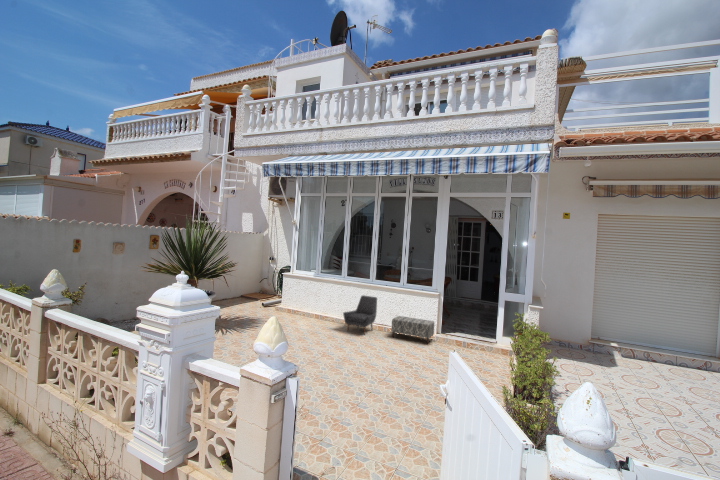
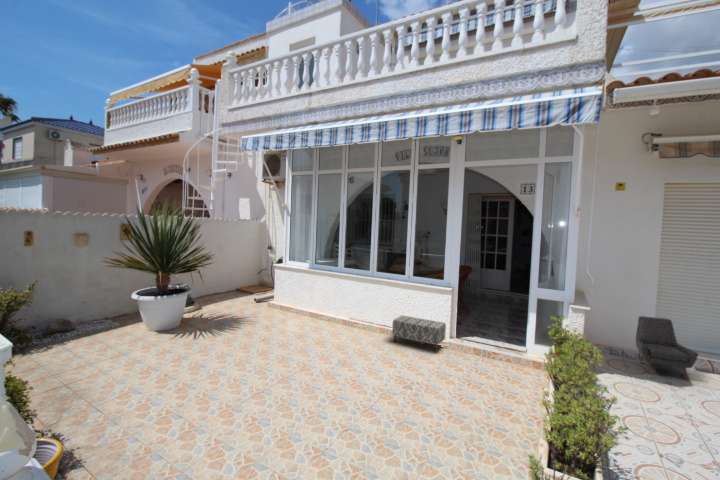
chair: present [343,296,377,334] -> present [636,316,698,378]

